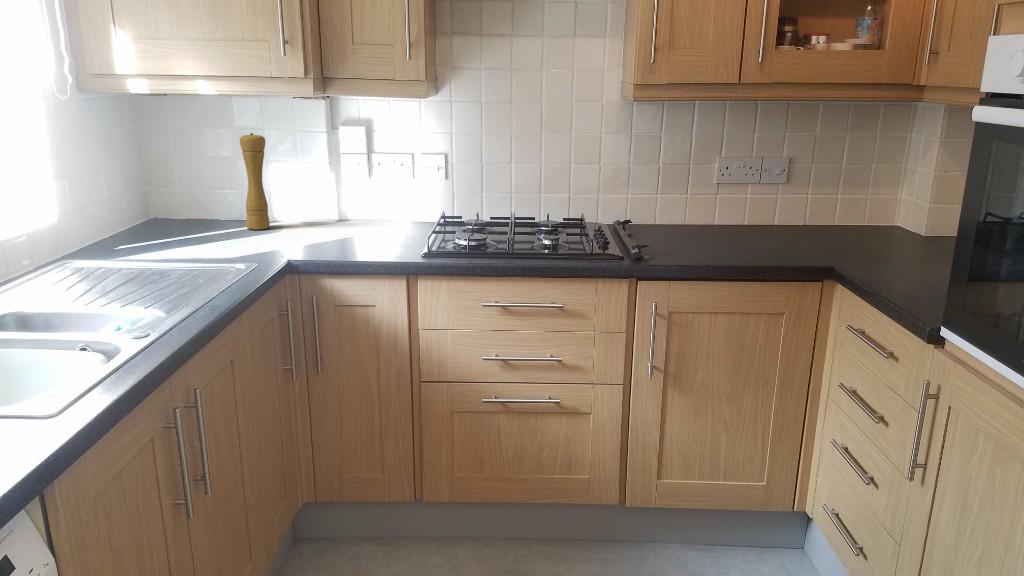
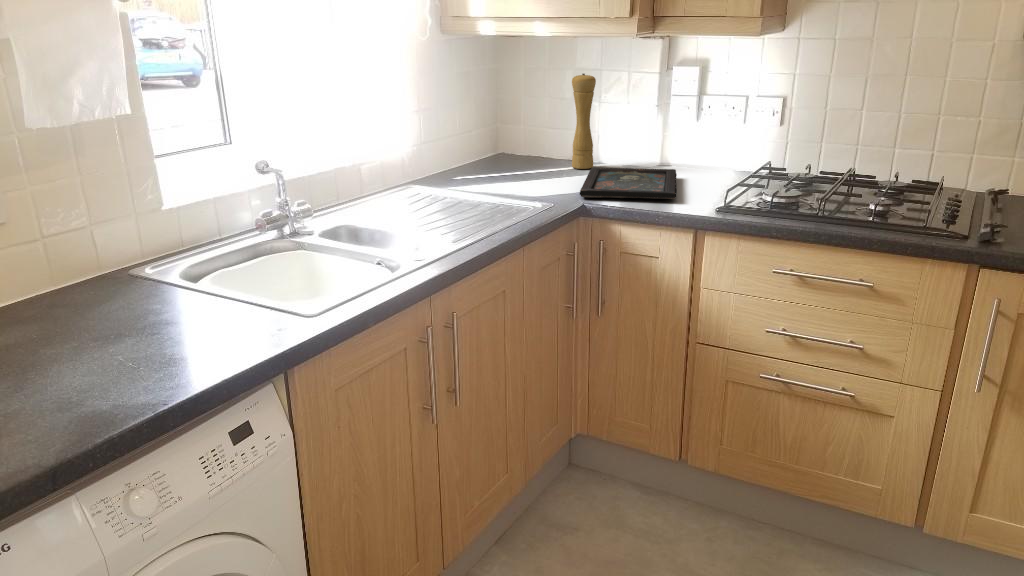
tray: none [273,223,376,254] -> present [580,167,677,199]

